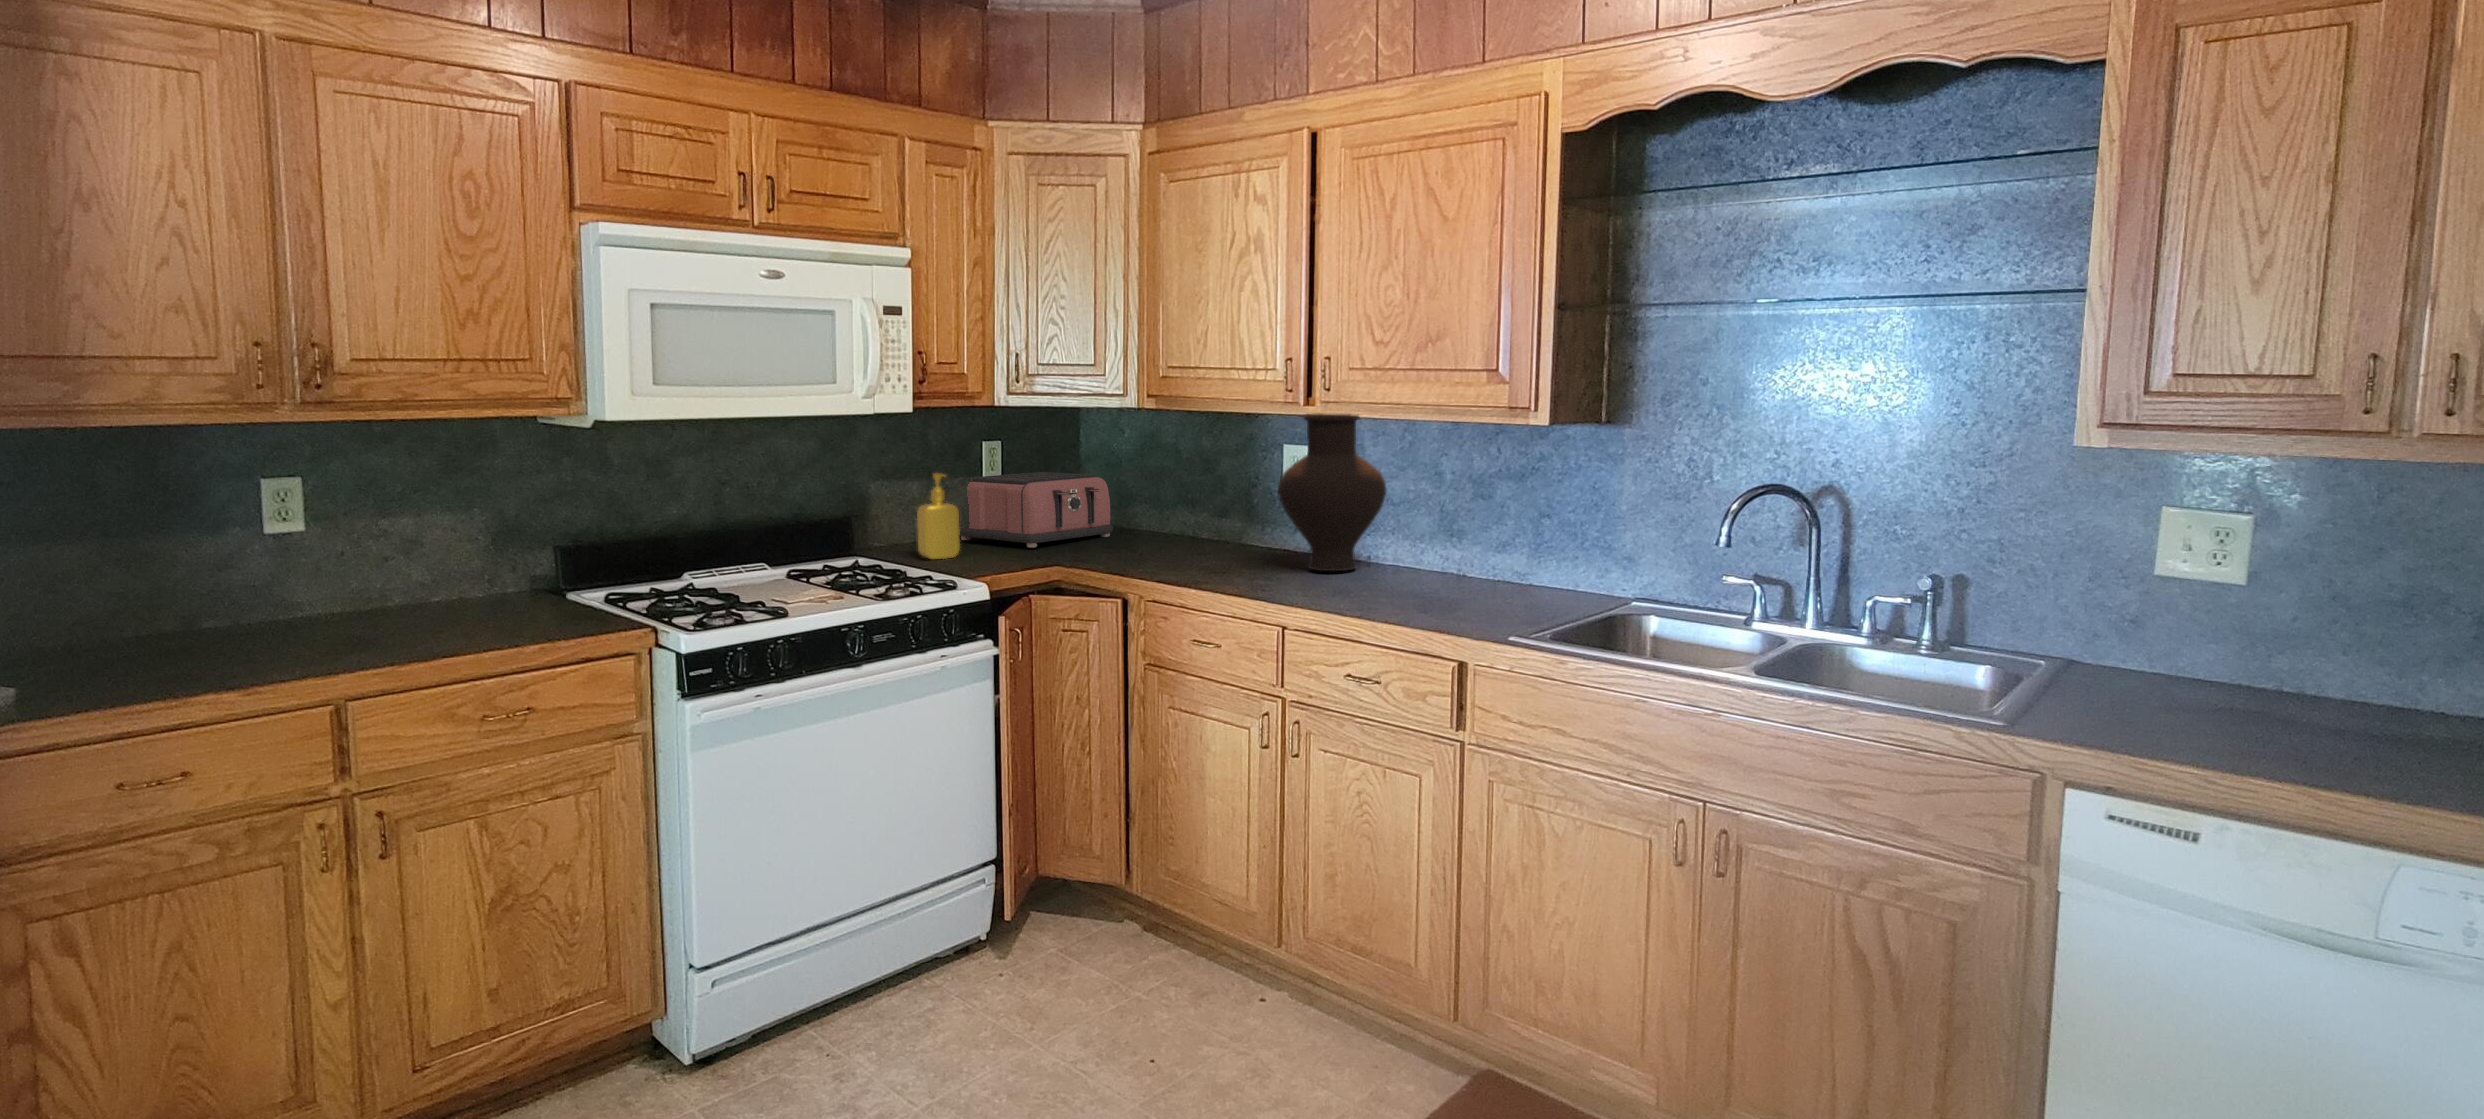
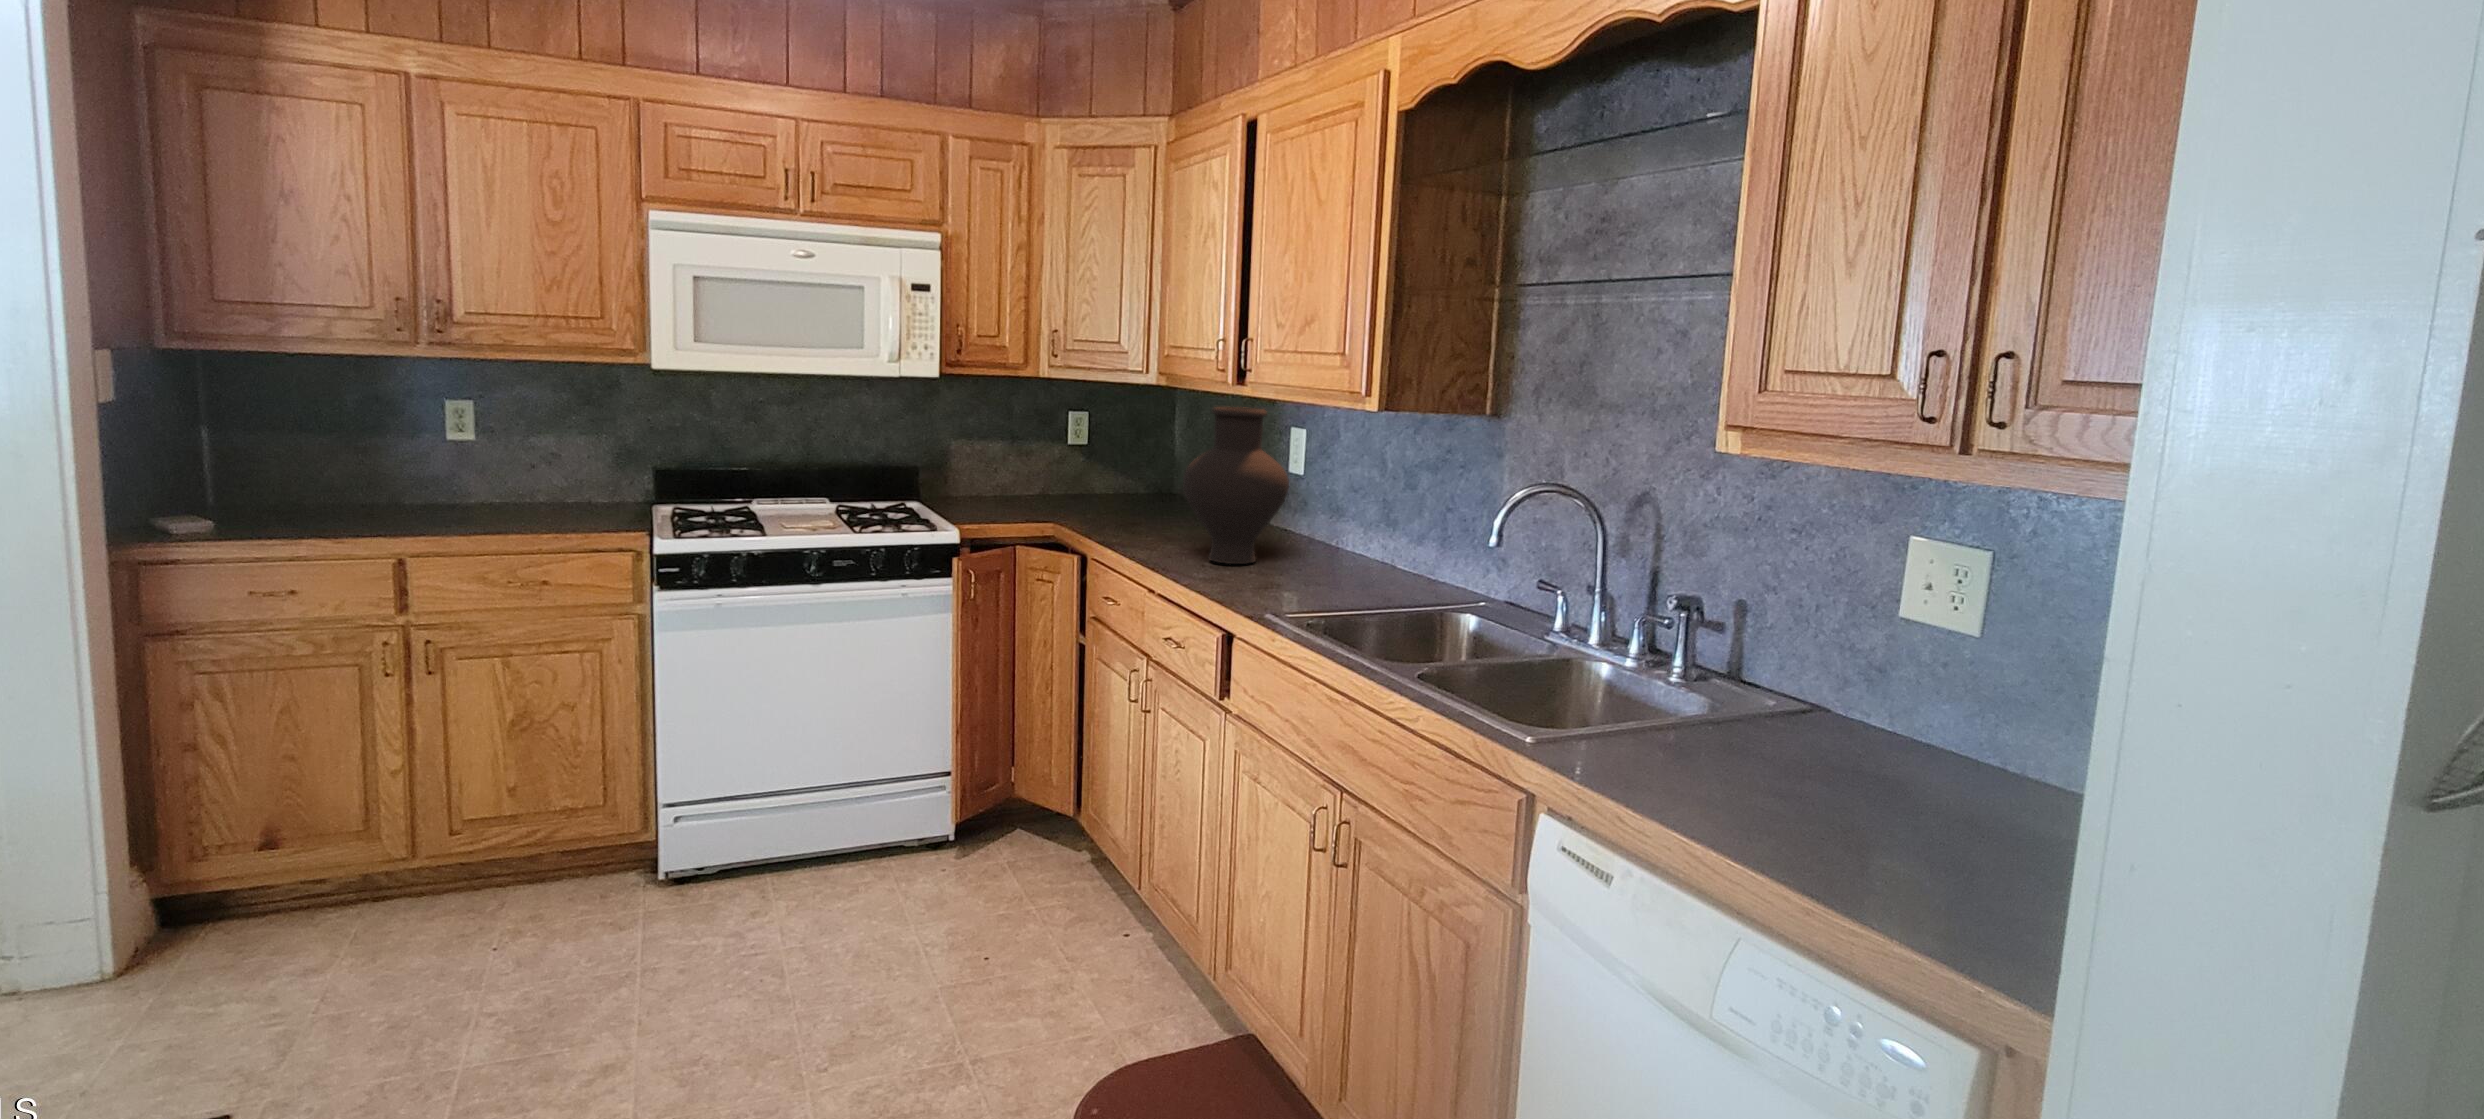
toaster: present [959,472,1113,548] -> none [1043,442,1169,510]
soap dispenser: present [917,474,960,559] -> none [975,435,1010,511]

